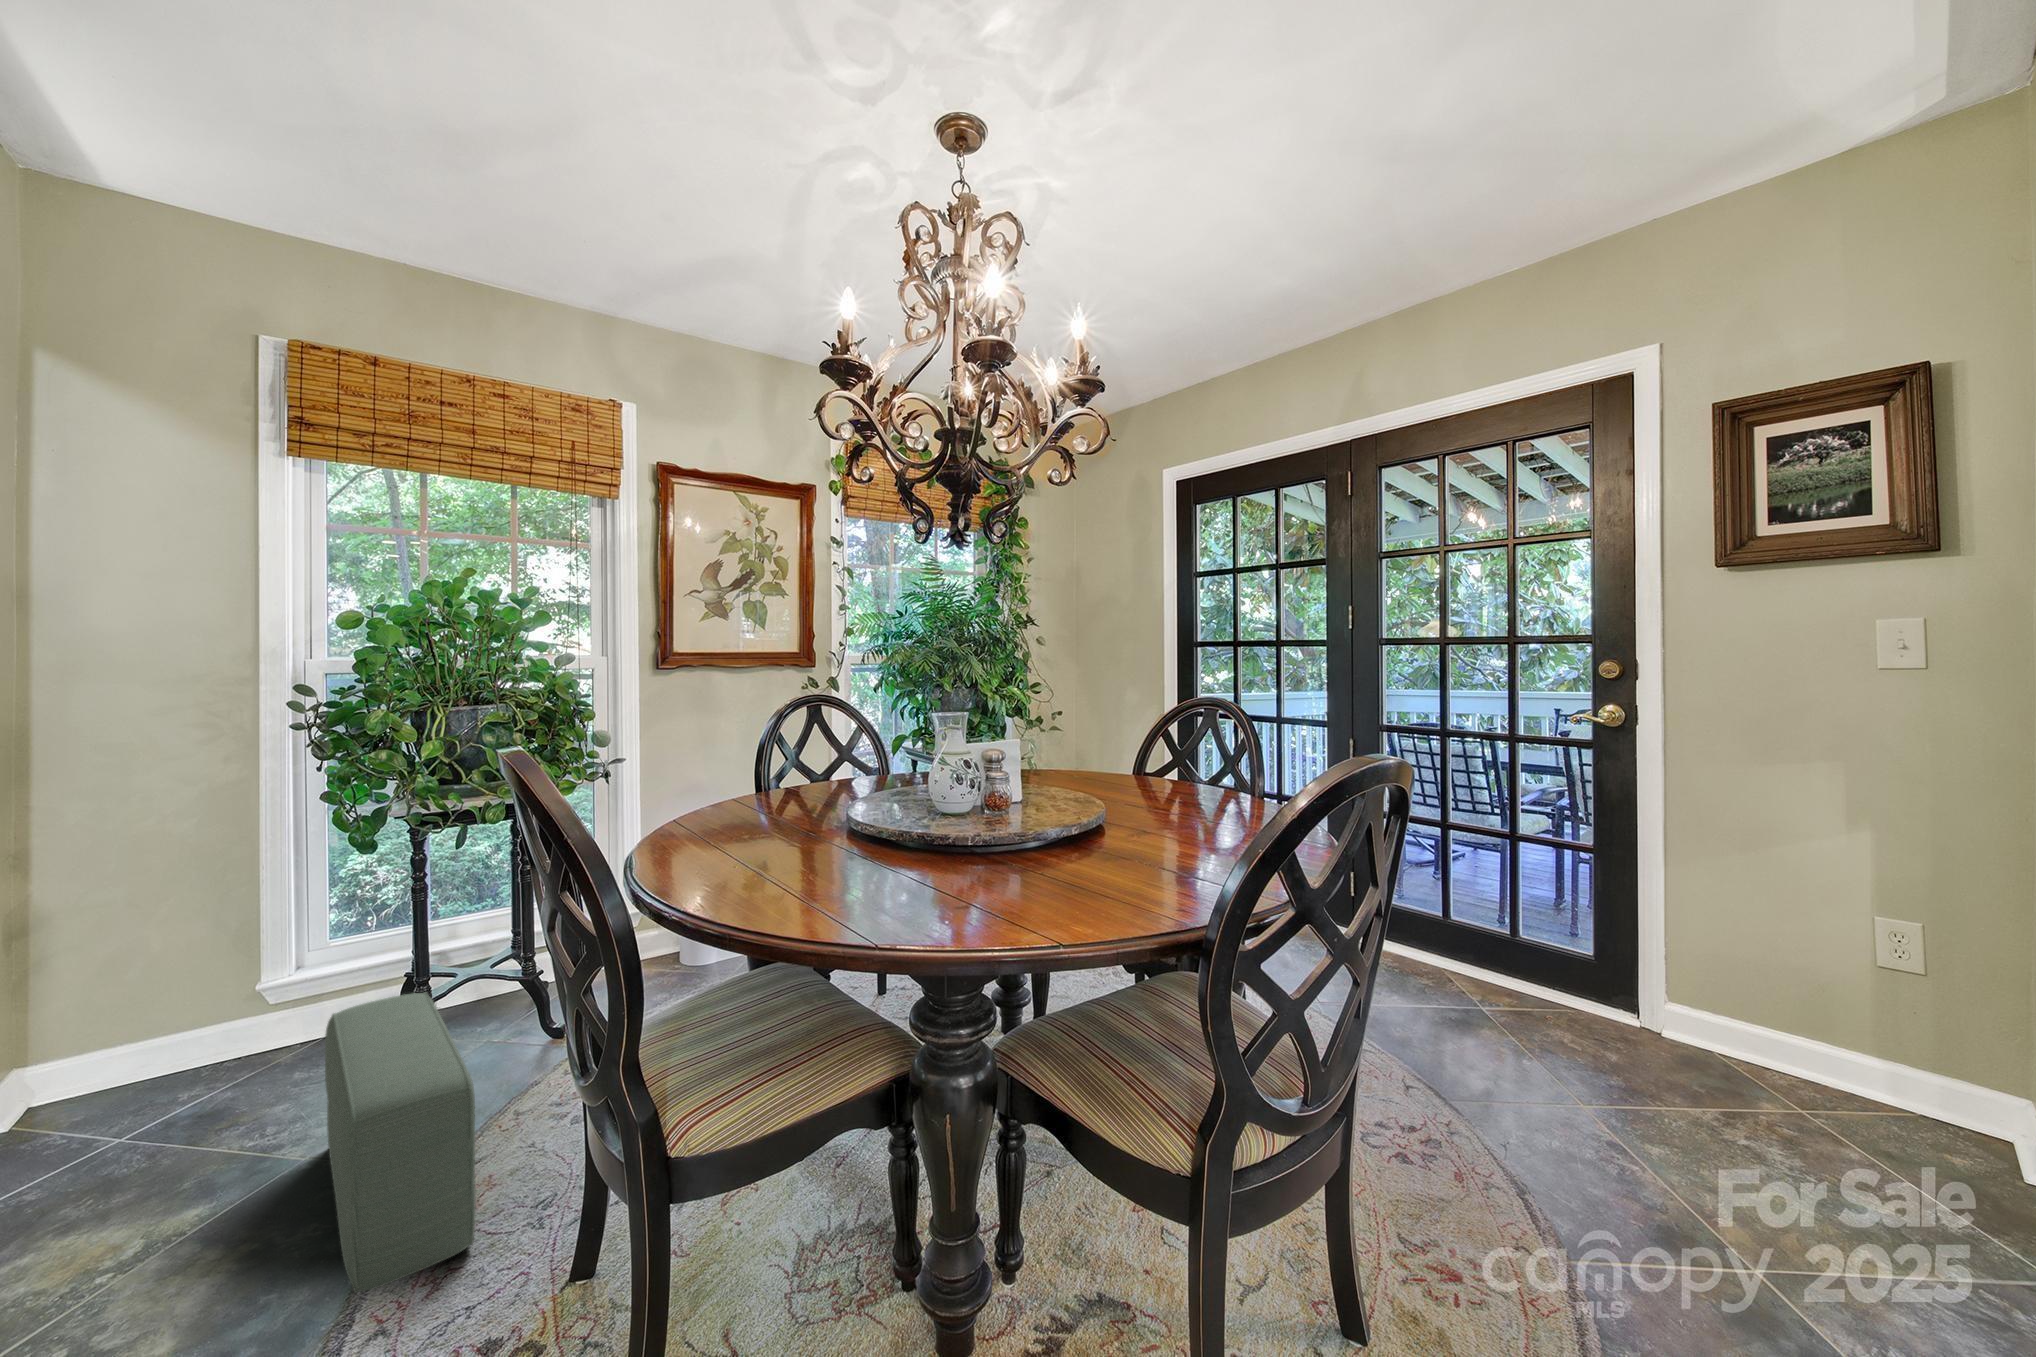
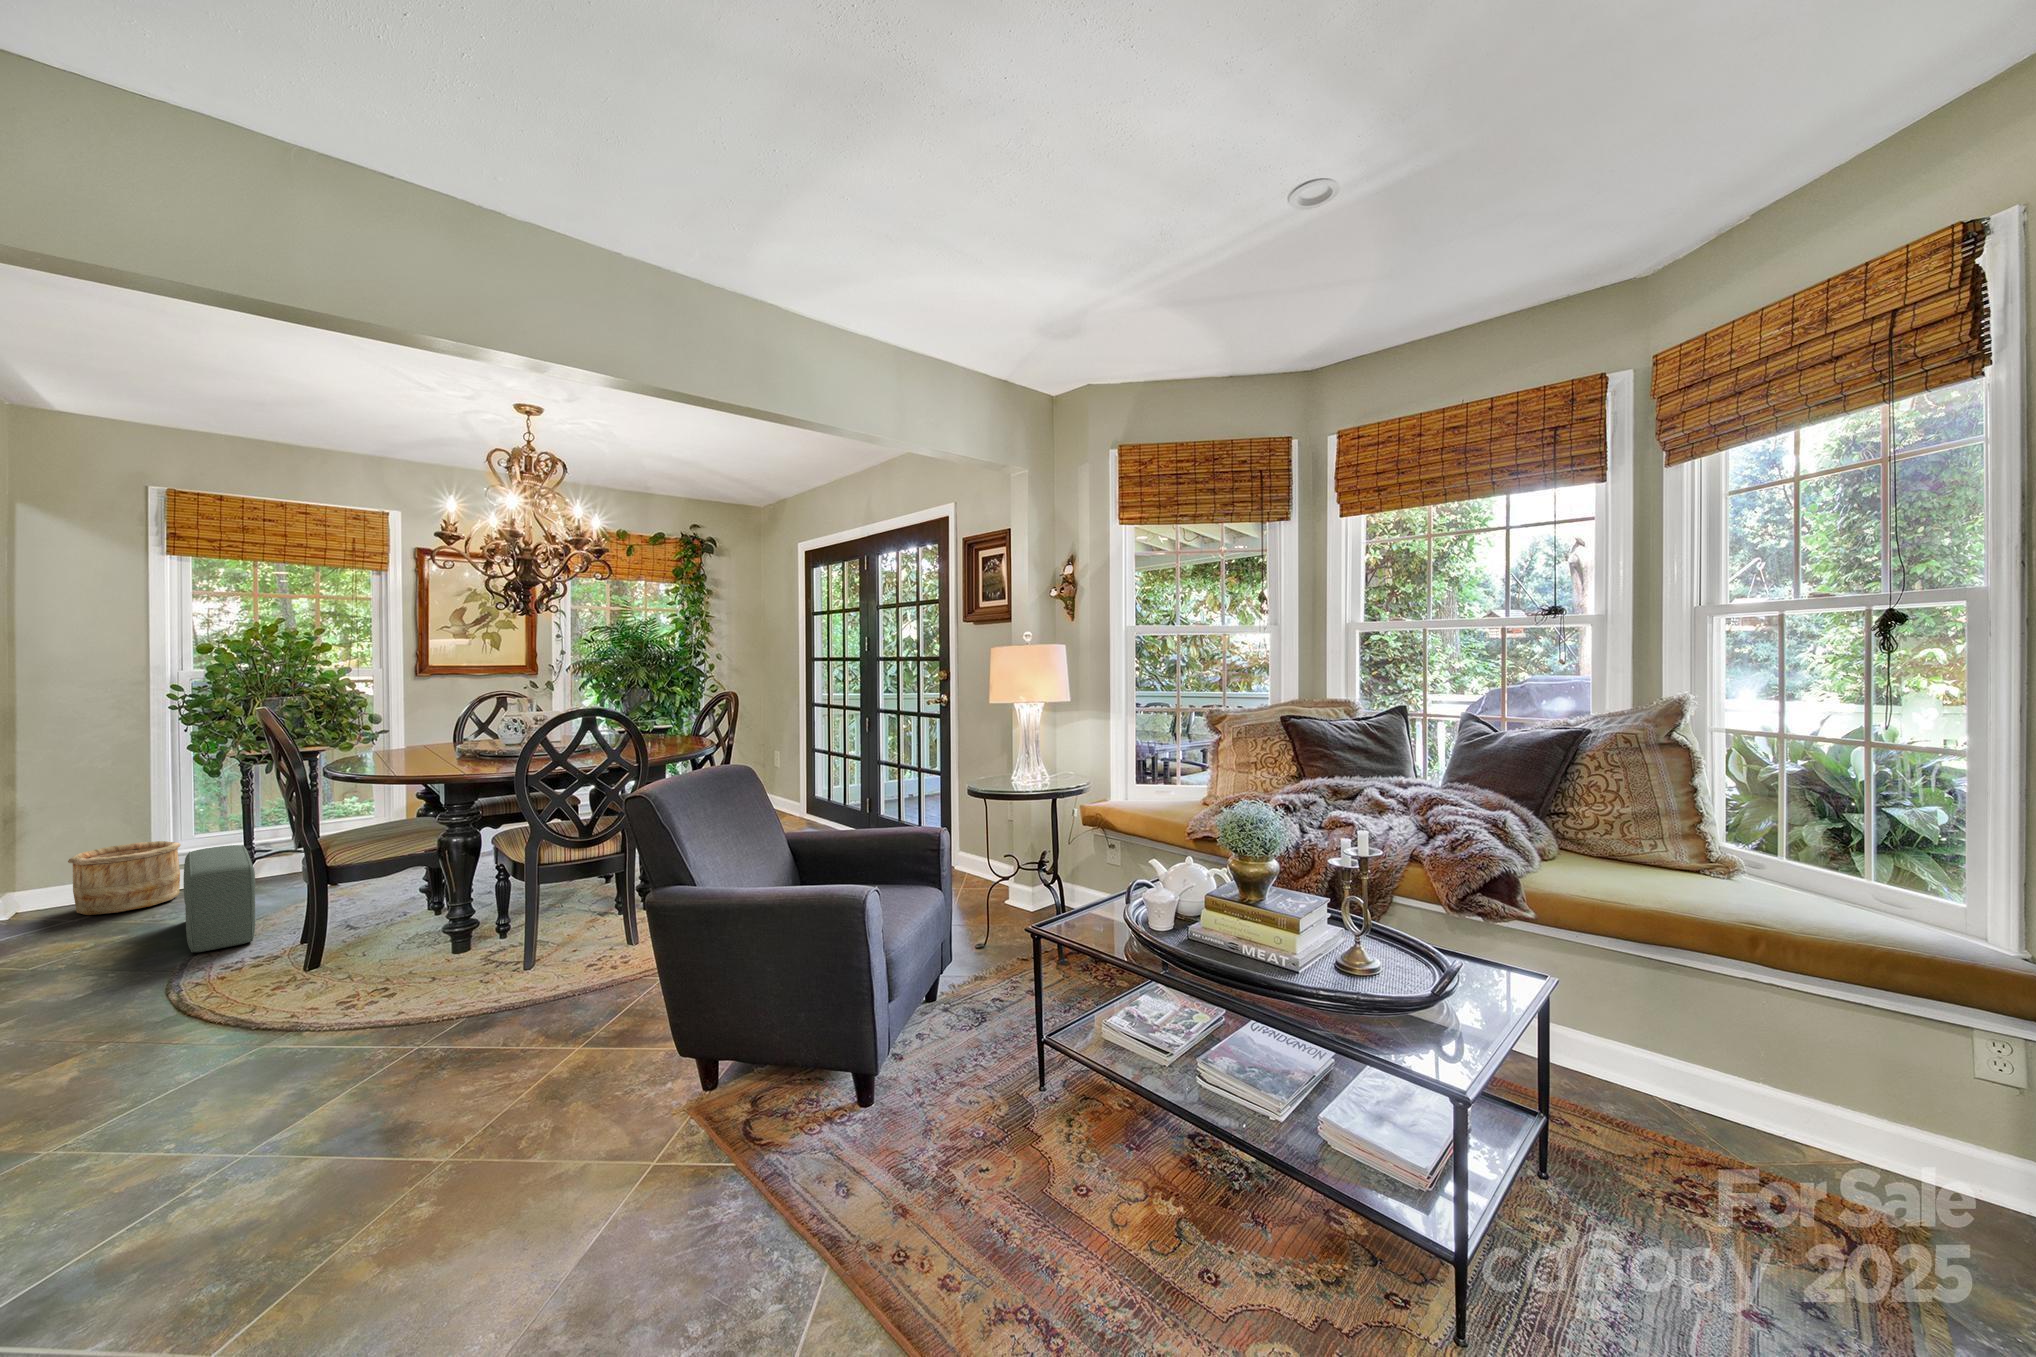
wooden bucket: none [115,962,308,1122] -> present [68,841,181,915]

